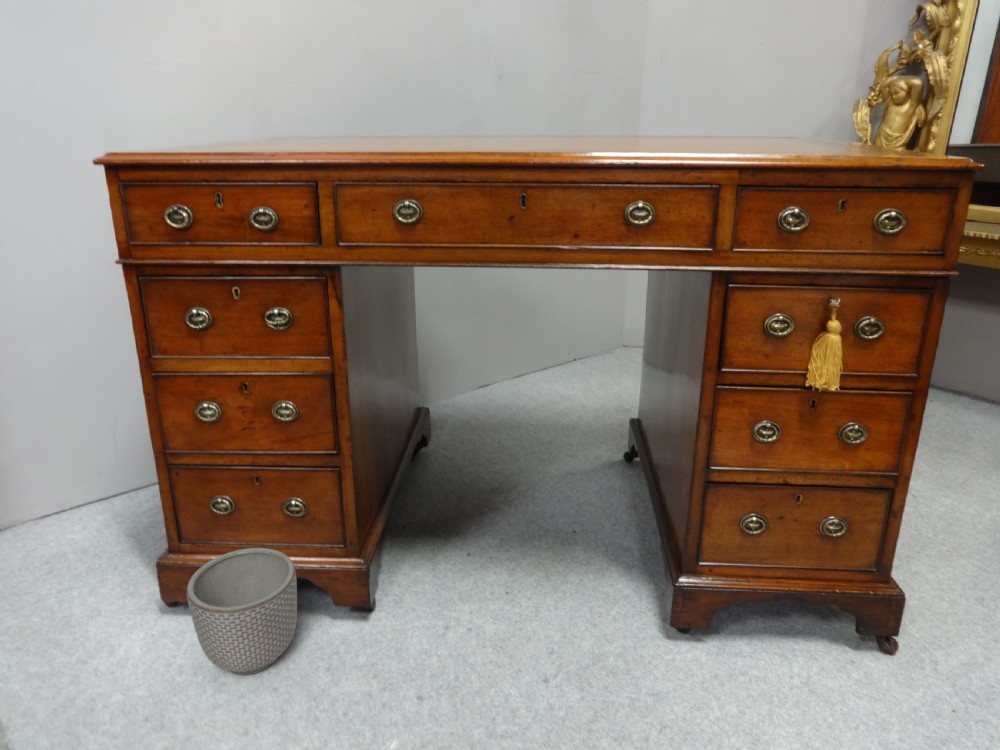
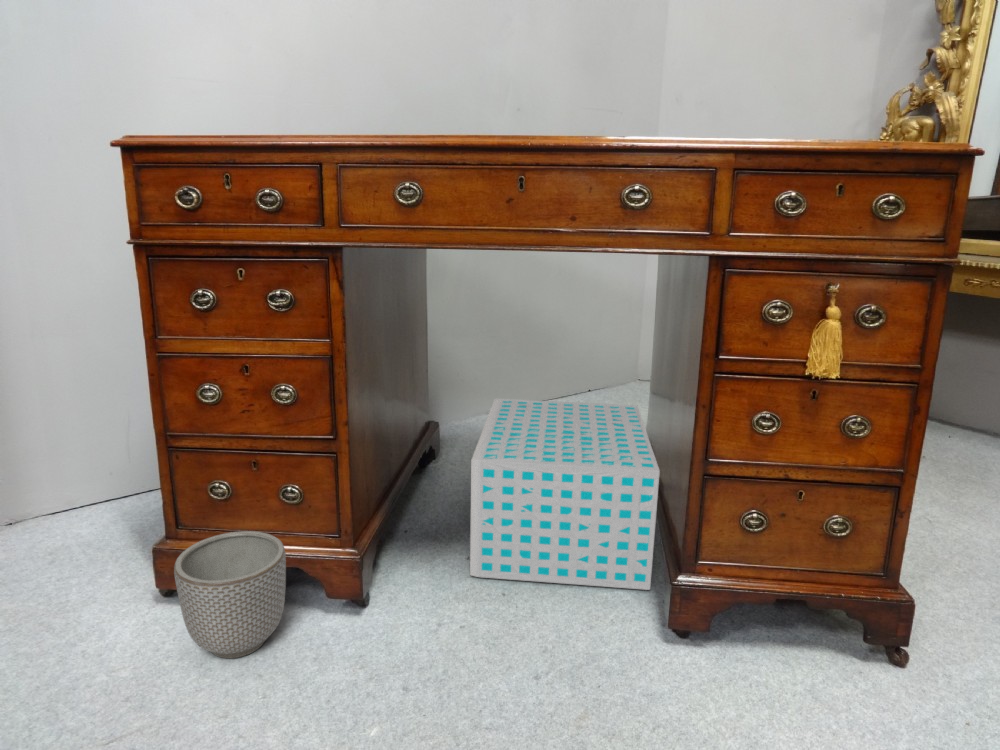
storage box: none [473,388,659,581] -> present [470,399,660,590]

